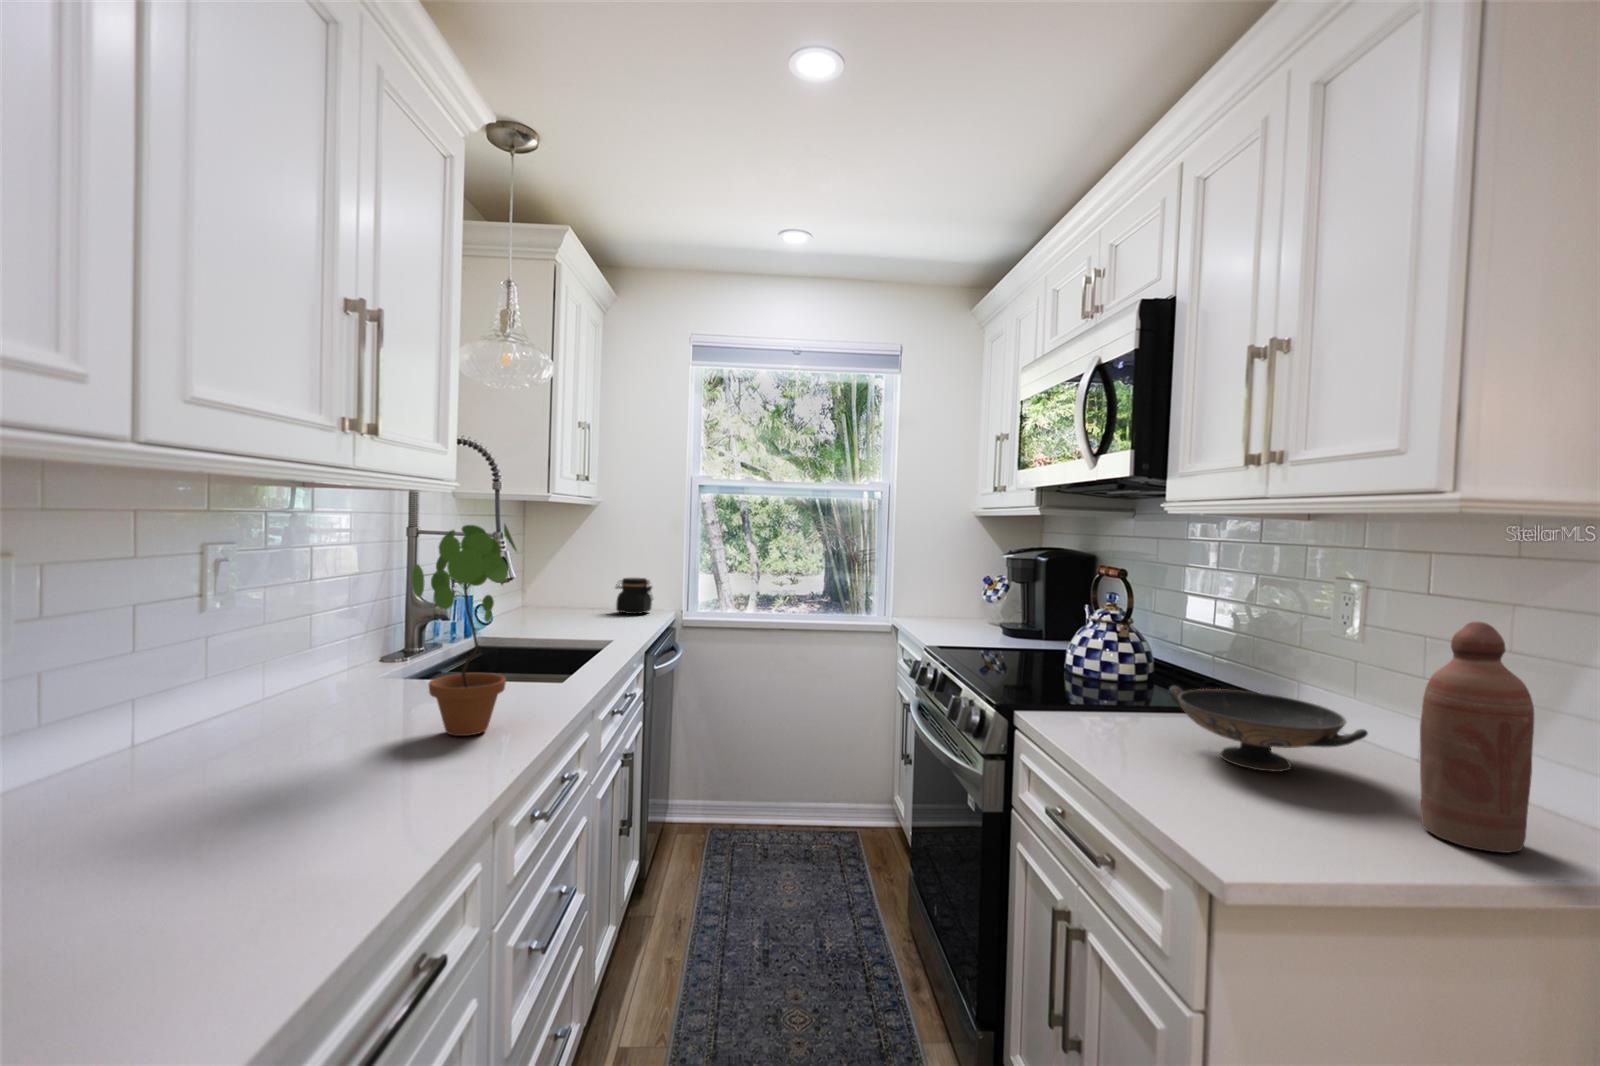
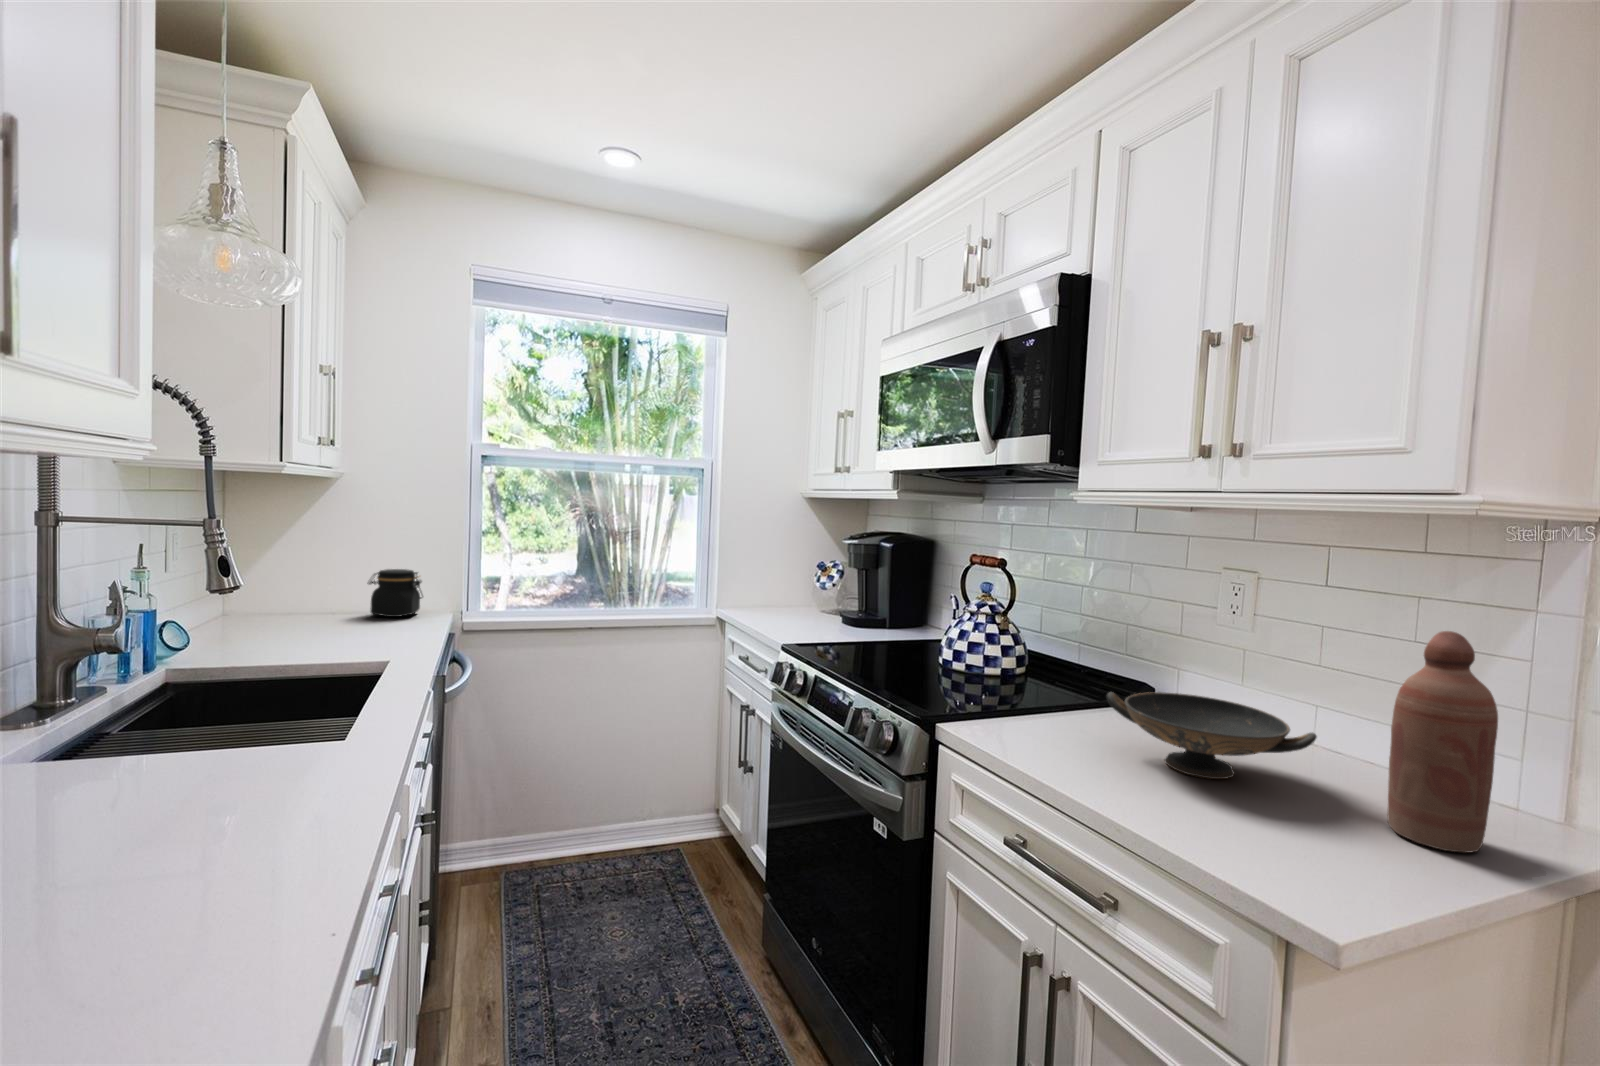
potted plant: present [412,524,517,736] -> none [122,521,324,877]

